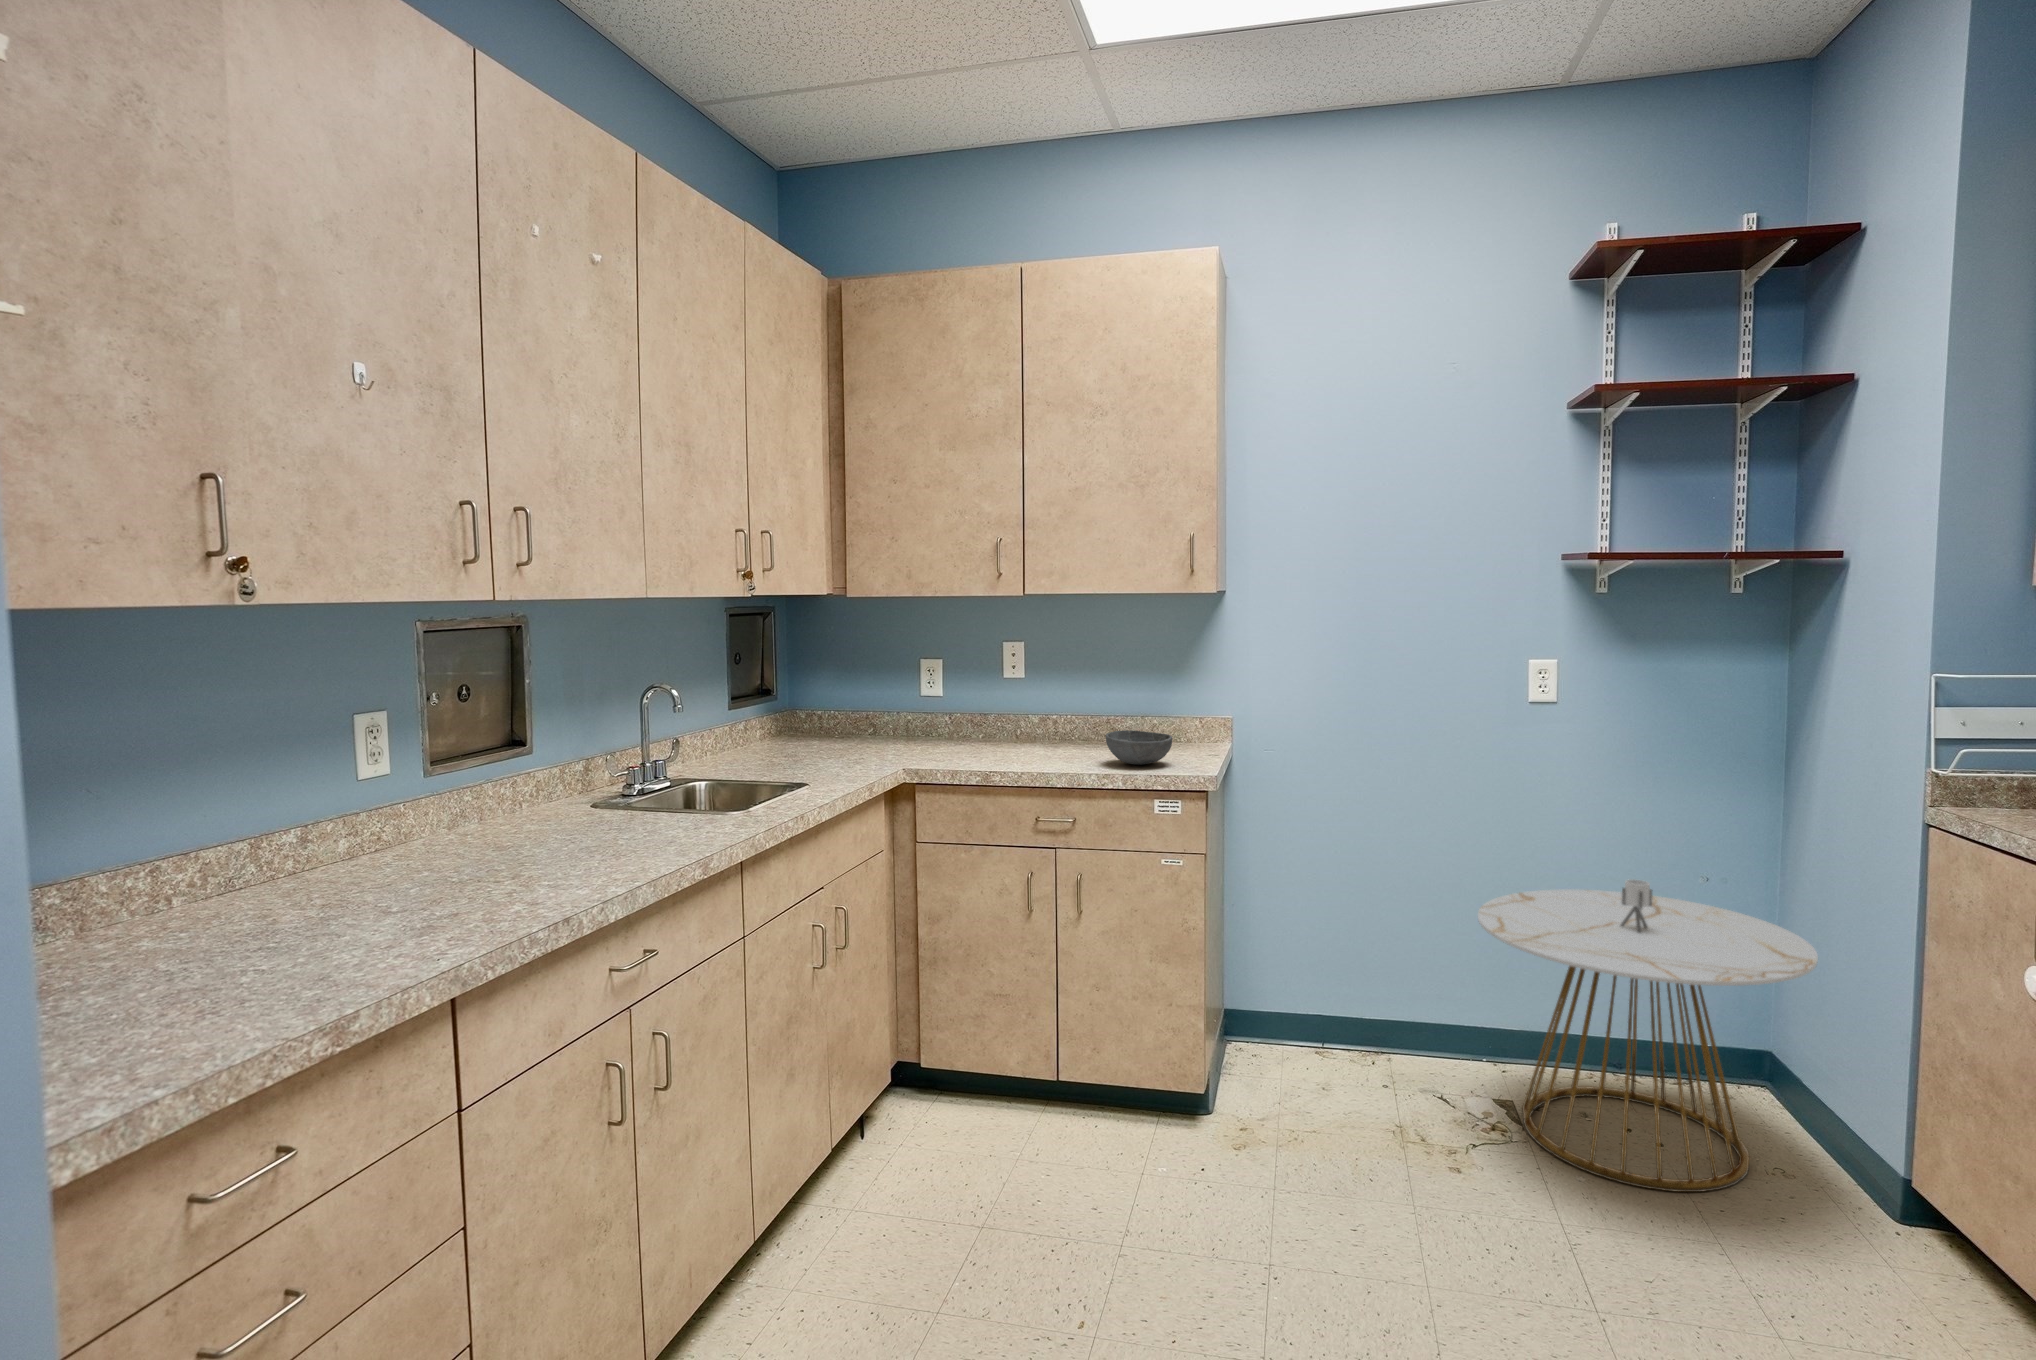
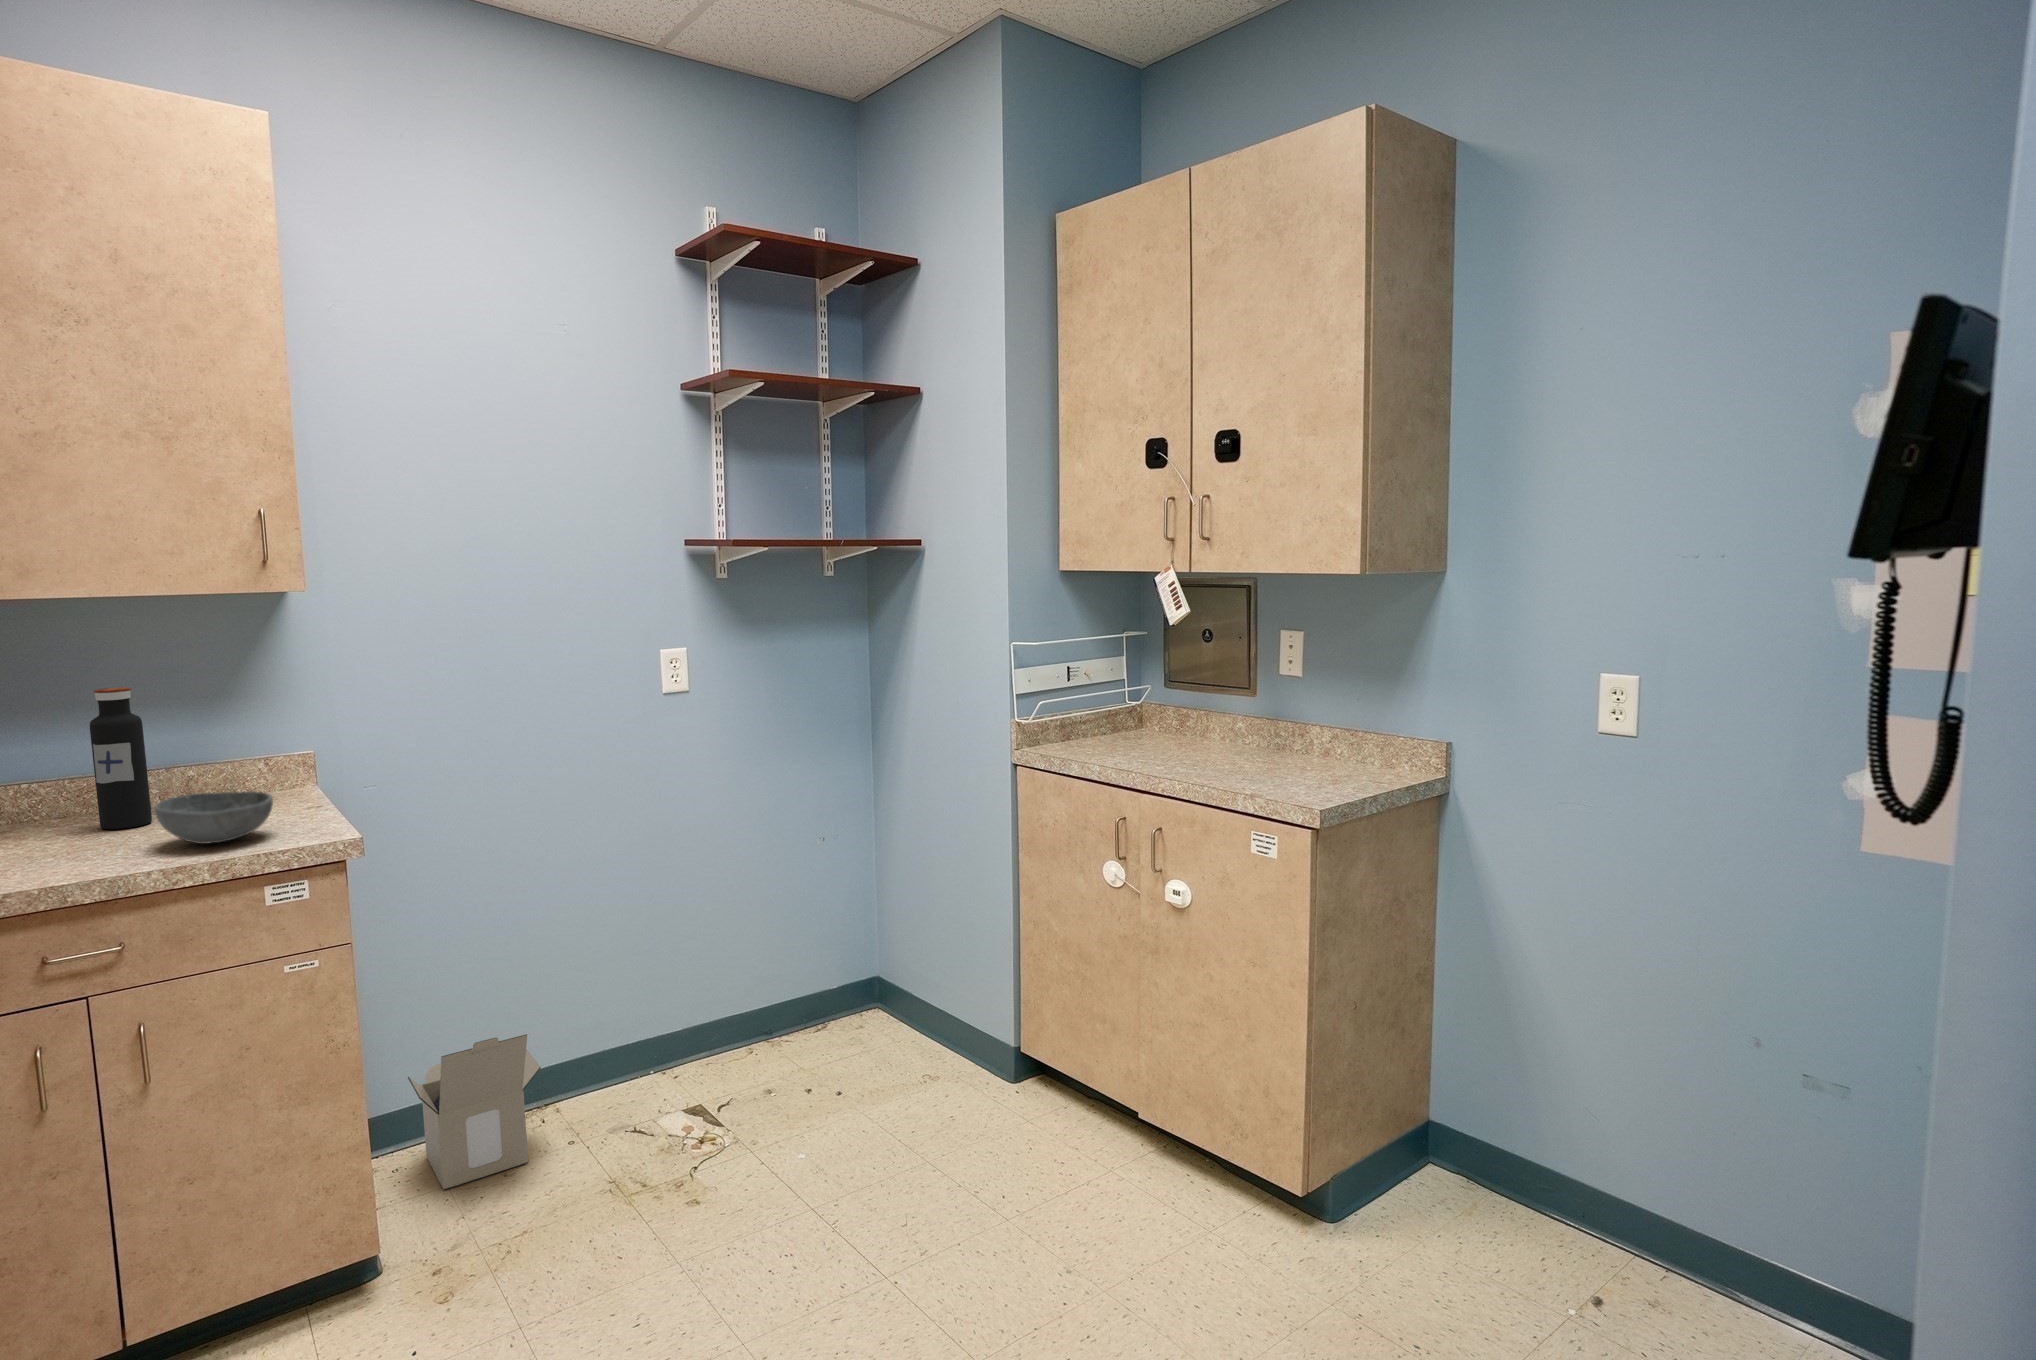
water bottle: none [1093,656,1121,750] -> present [90,687,152,829]
side table: present [1478,879,1818,1192] -> none [659,854,945,1146]
cardboard box: none [1266,966,1363,1085] -> present [408,1034,541,1190]

